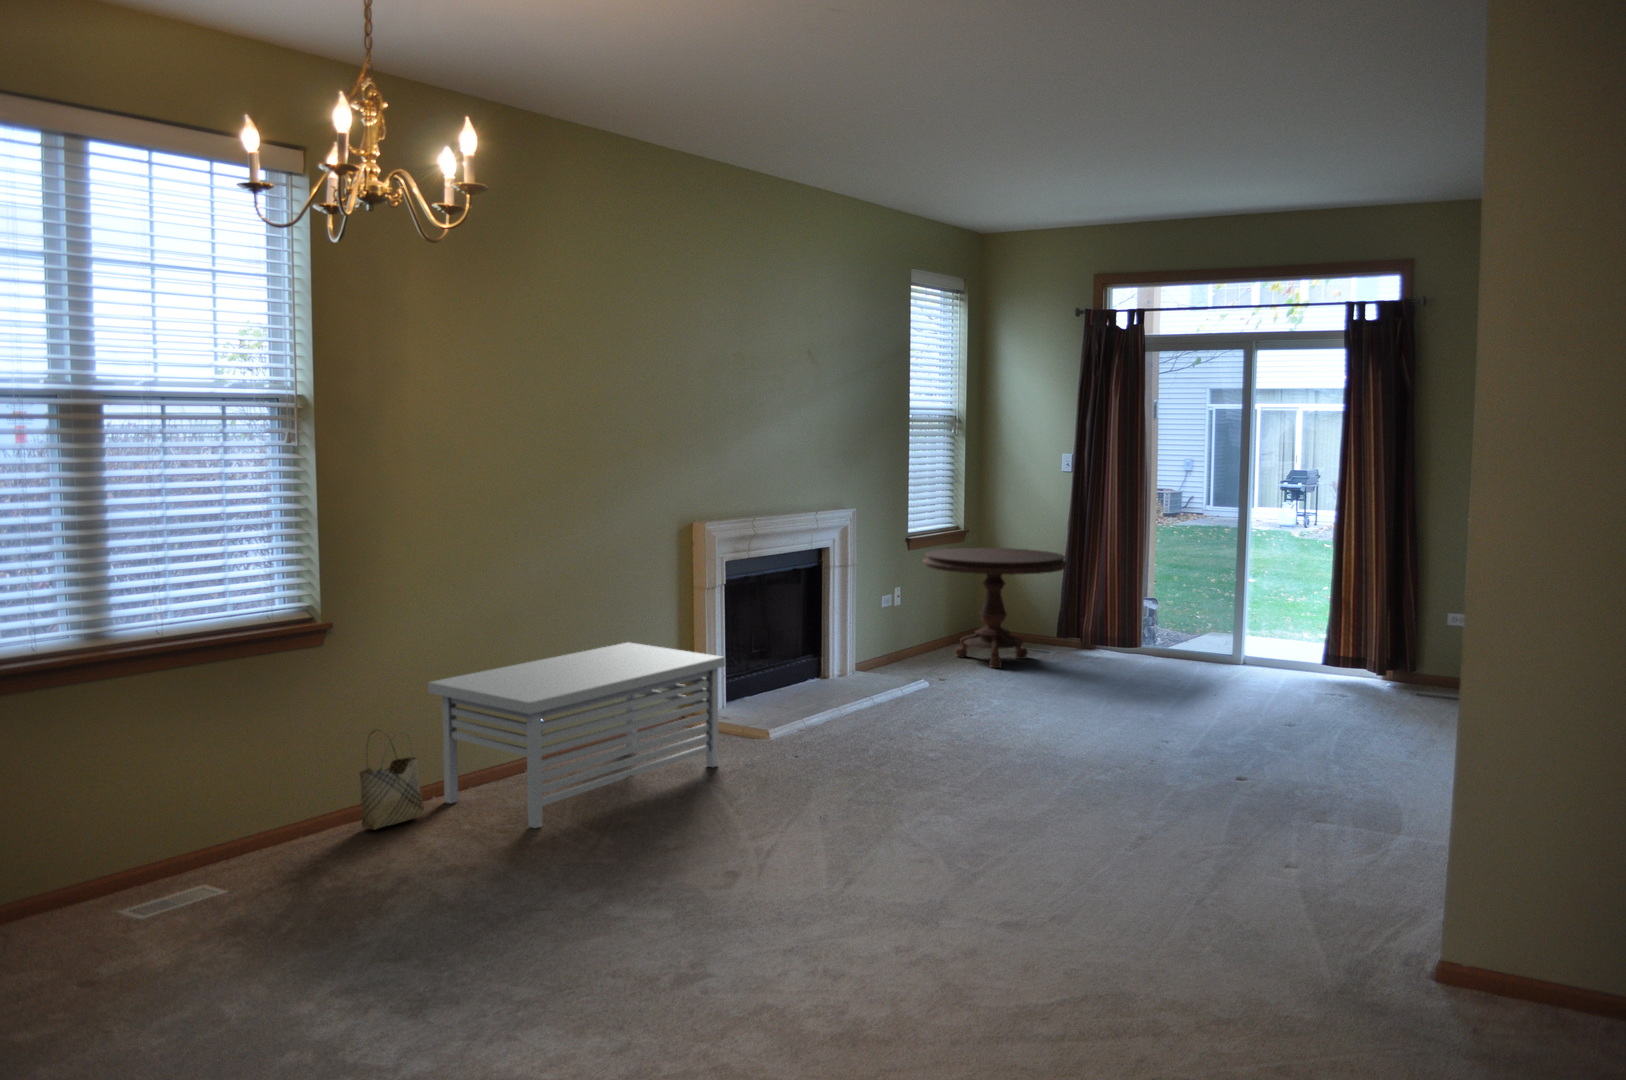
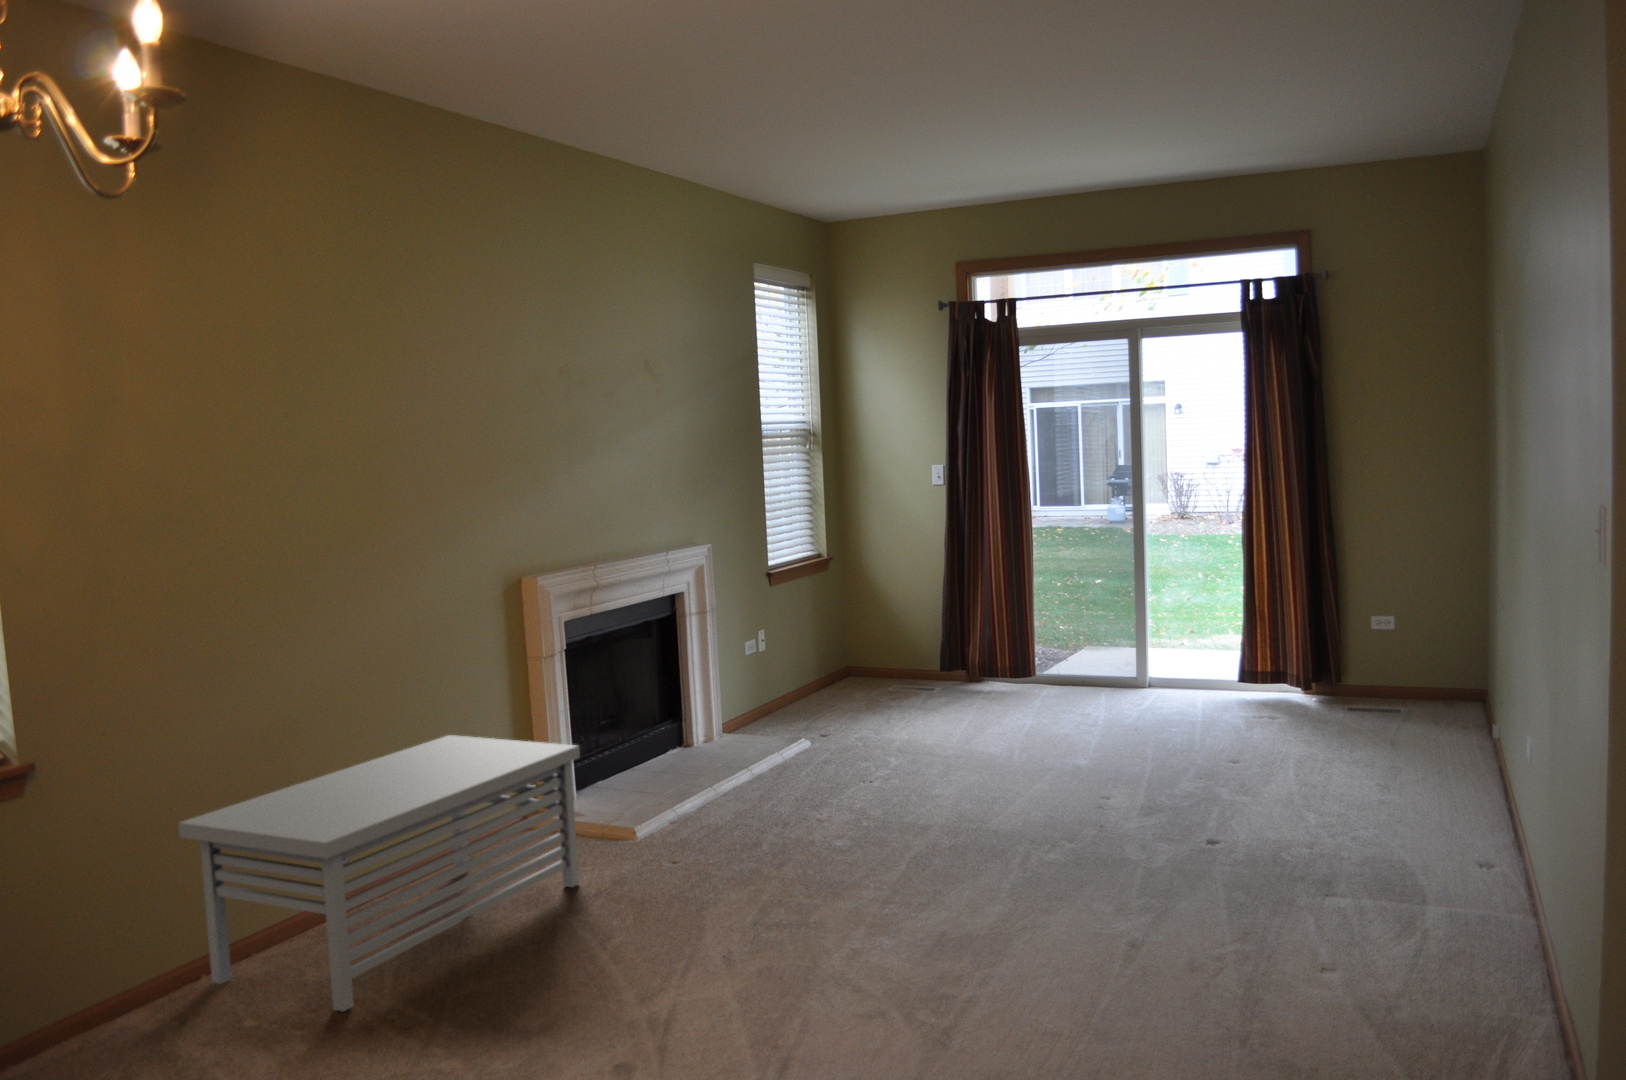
side table: present [923,548,1067,668] -> none [788,576,953,717]
woven basket: present [359,731,424,830] -> none [81,898,182,1043]

